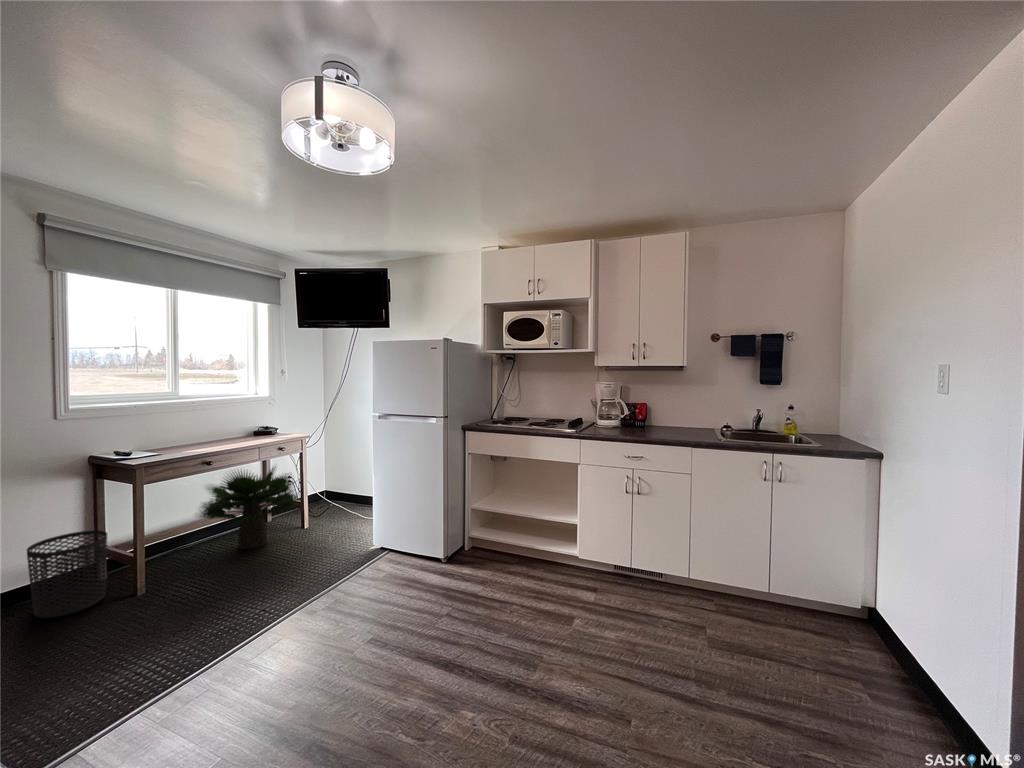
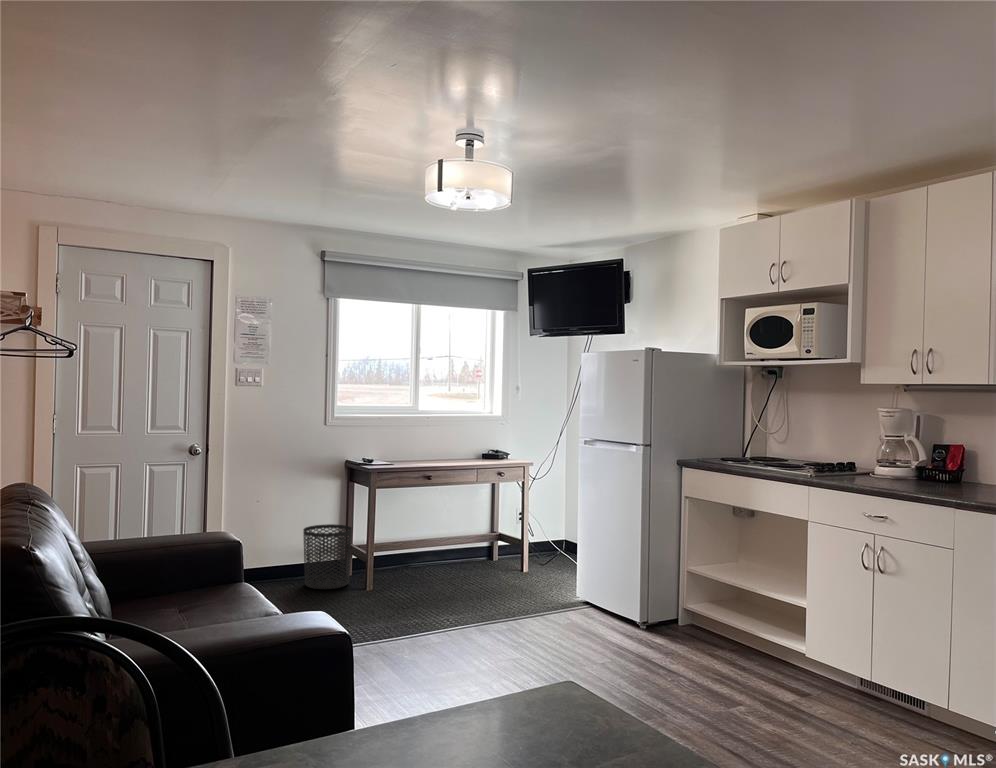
potted plant: present [199,467,299,550] -> none [418,488,521,578]

